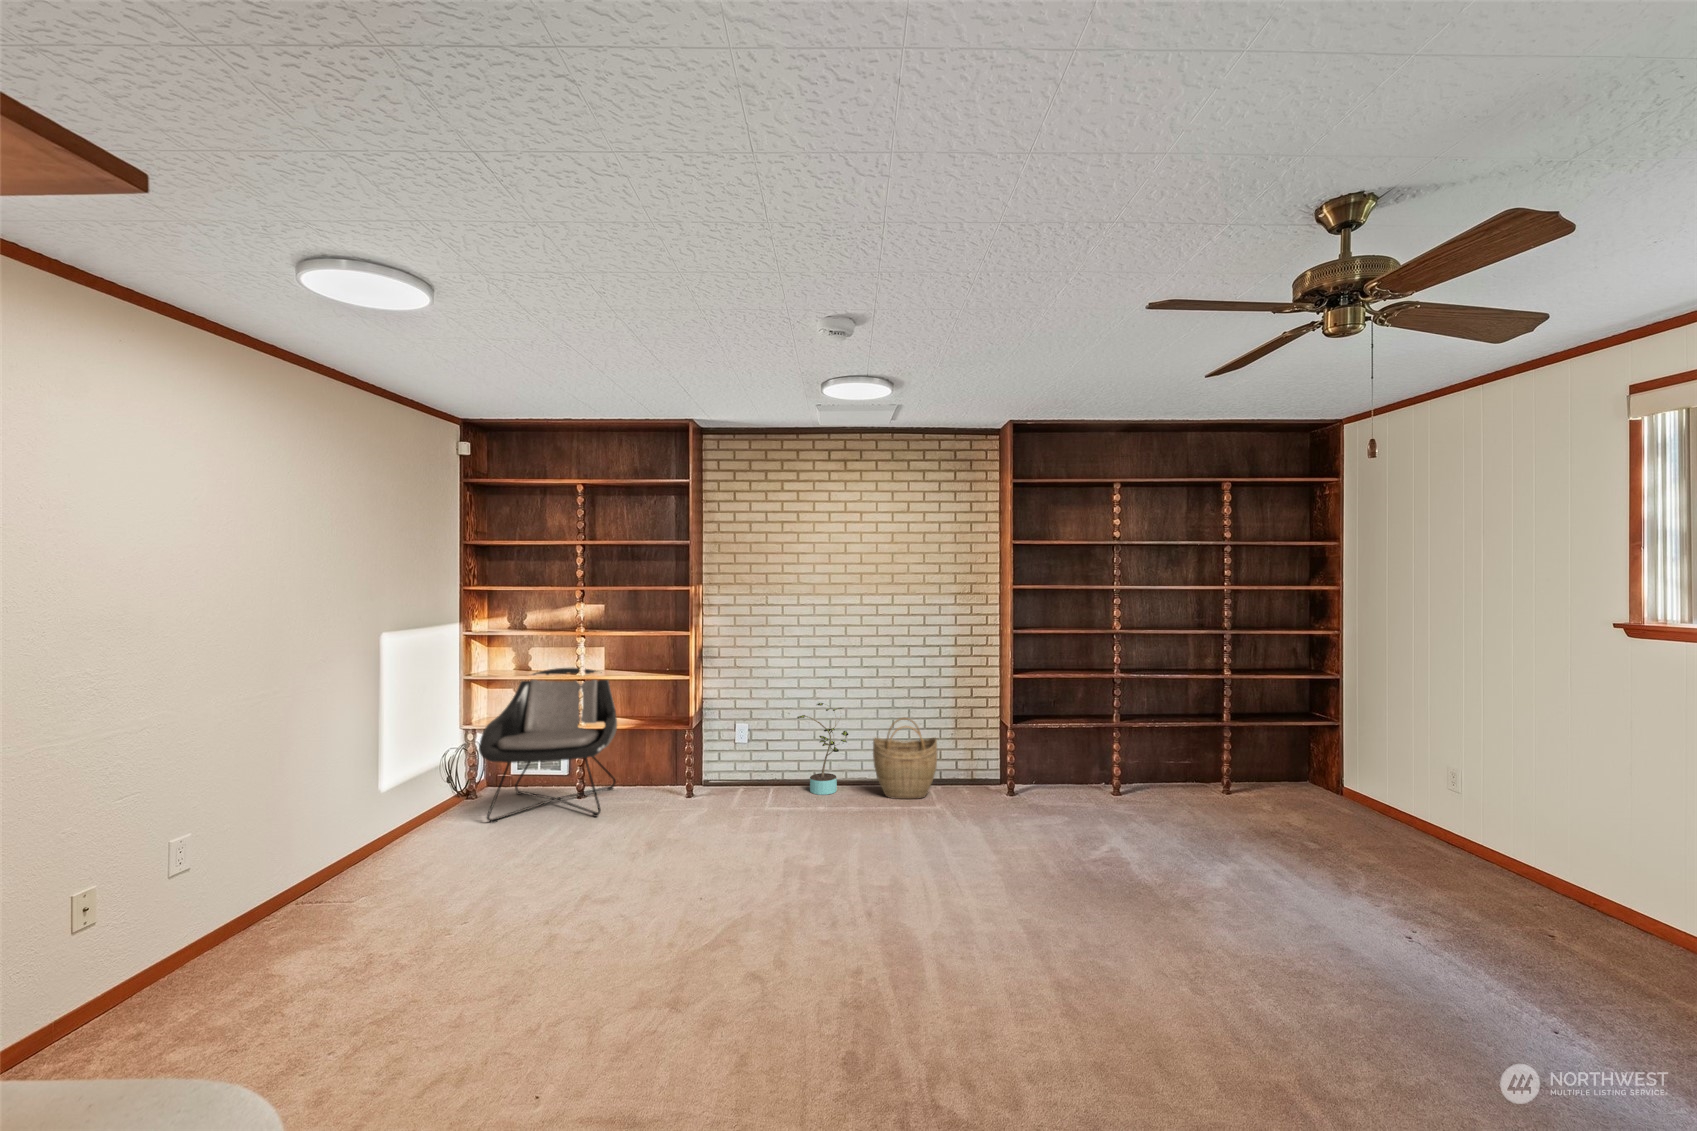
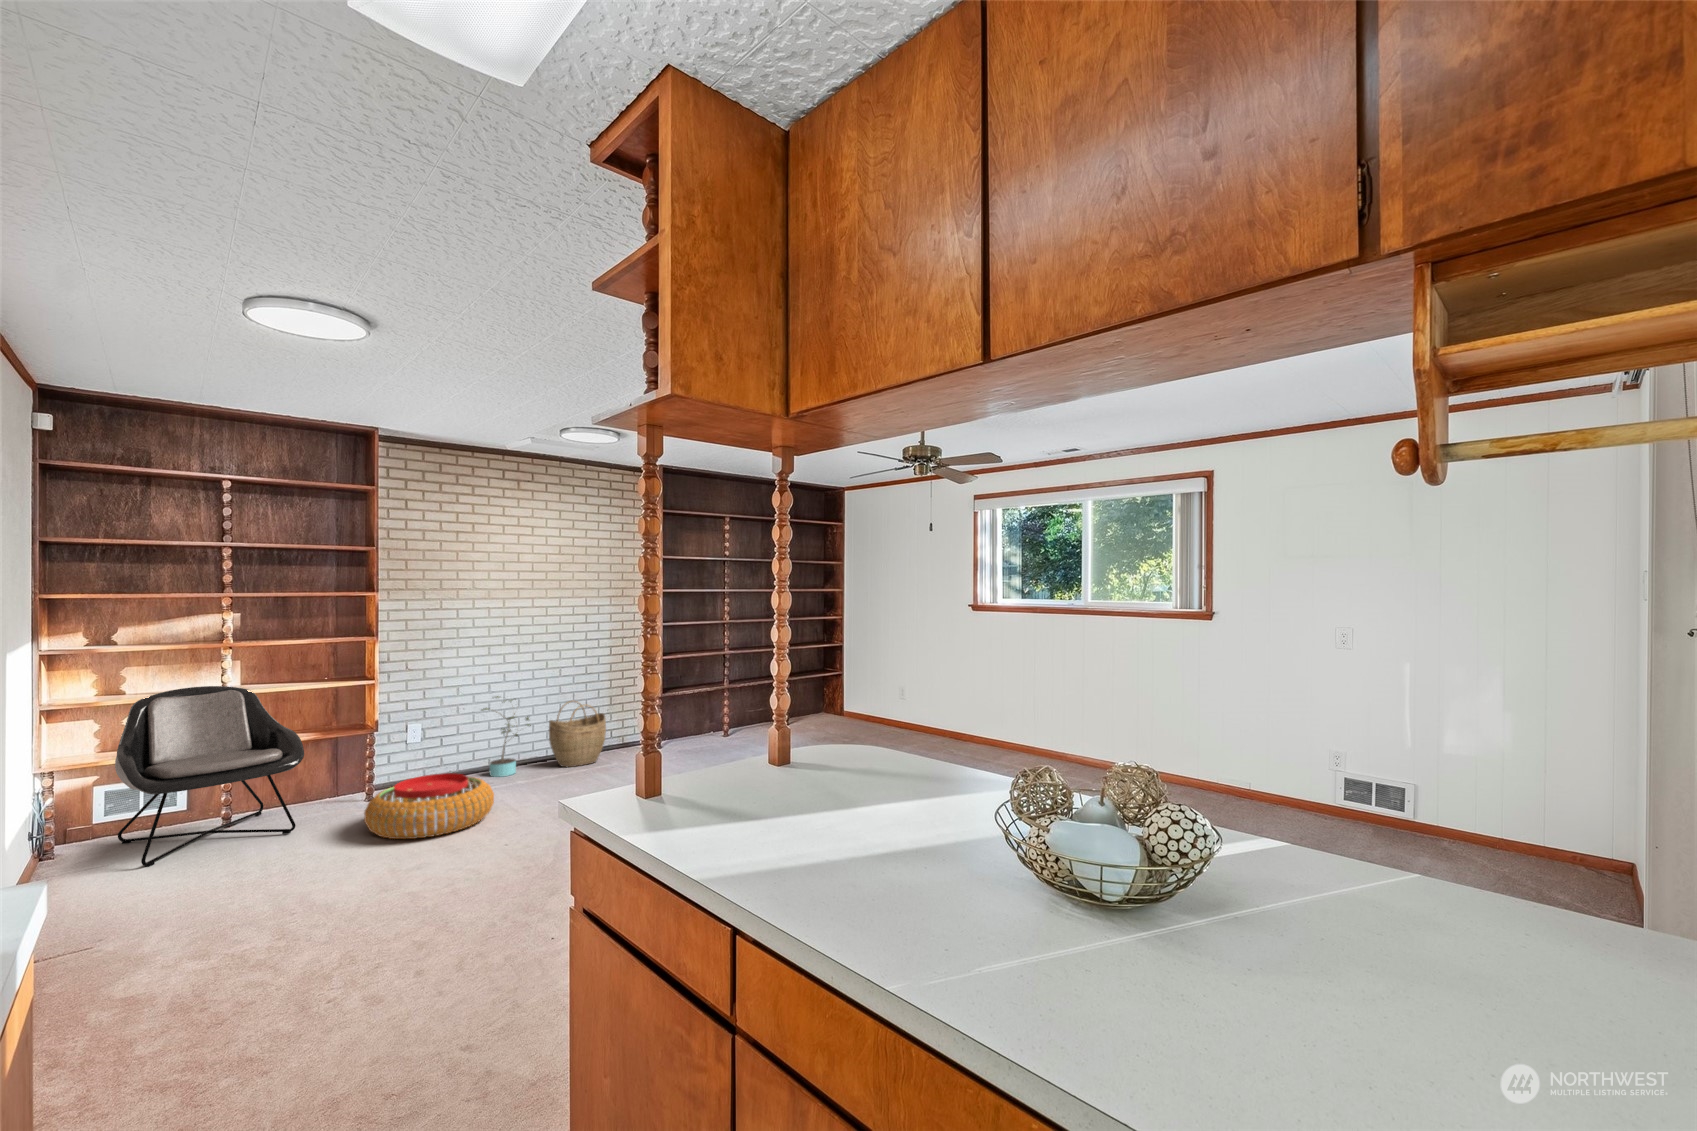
pouf: none [628,784,753,858] -> present [364,773,494,839]

